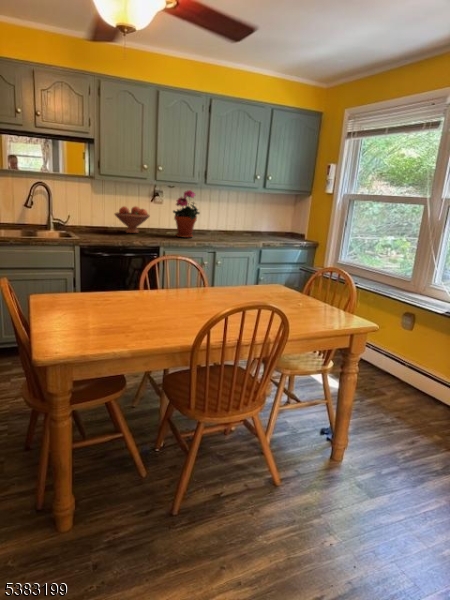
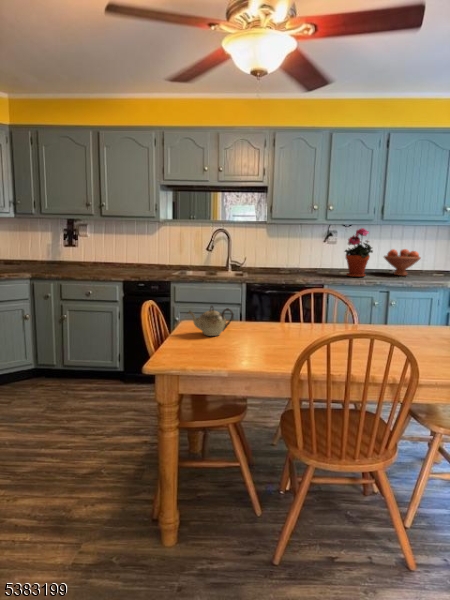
fruit bowl: present [115,206,150,233] -> present [384,249,421,276]
teapot: none [54,280,106,312] -> present [188,306,233,336]

